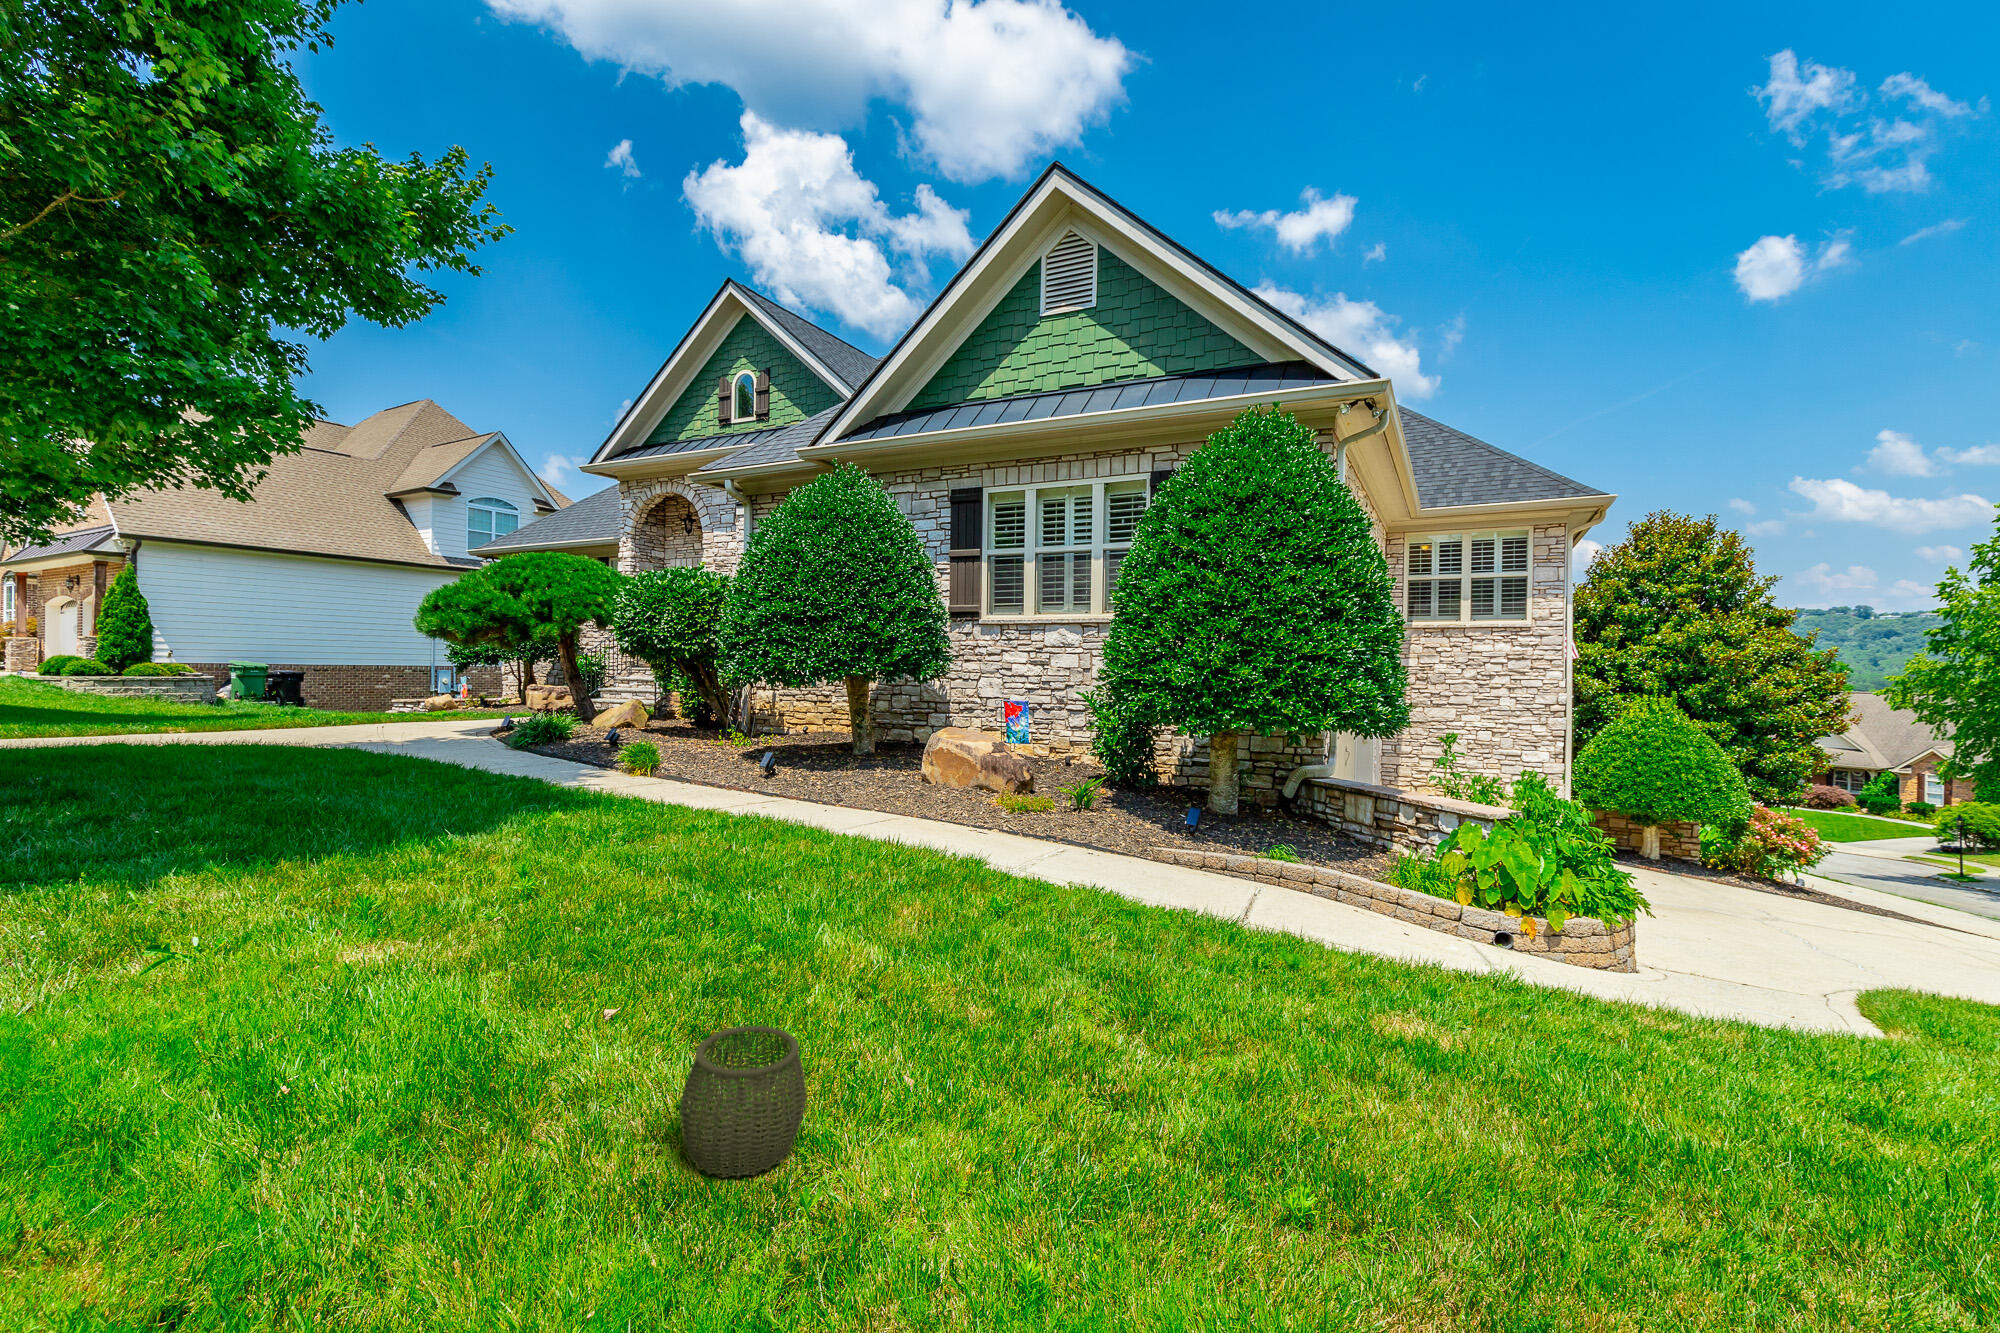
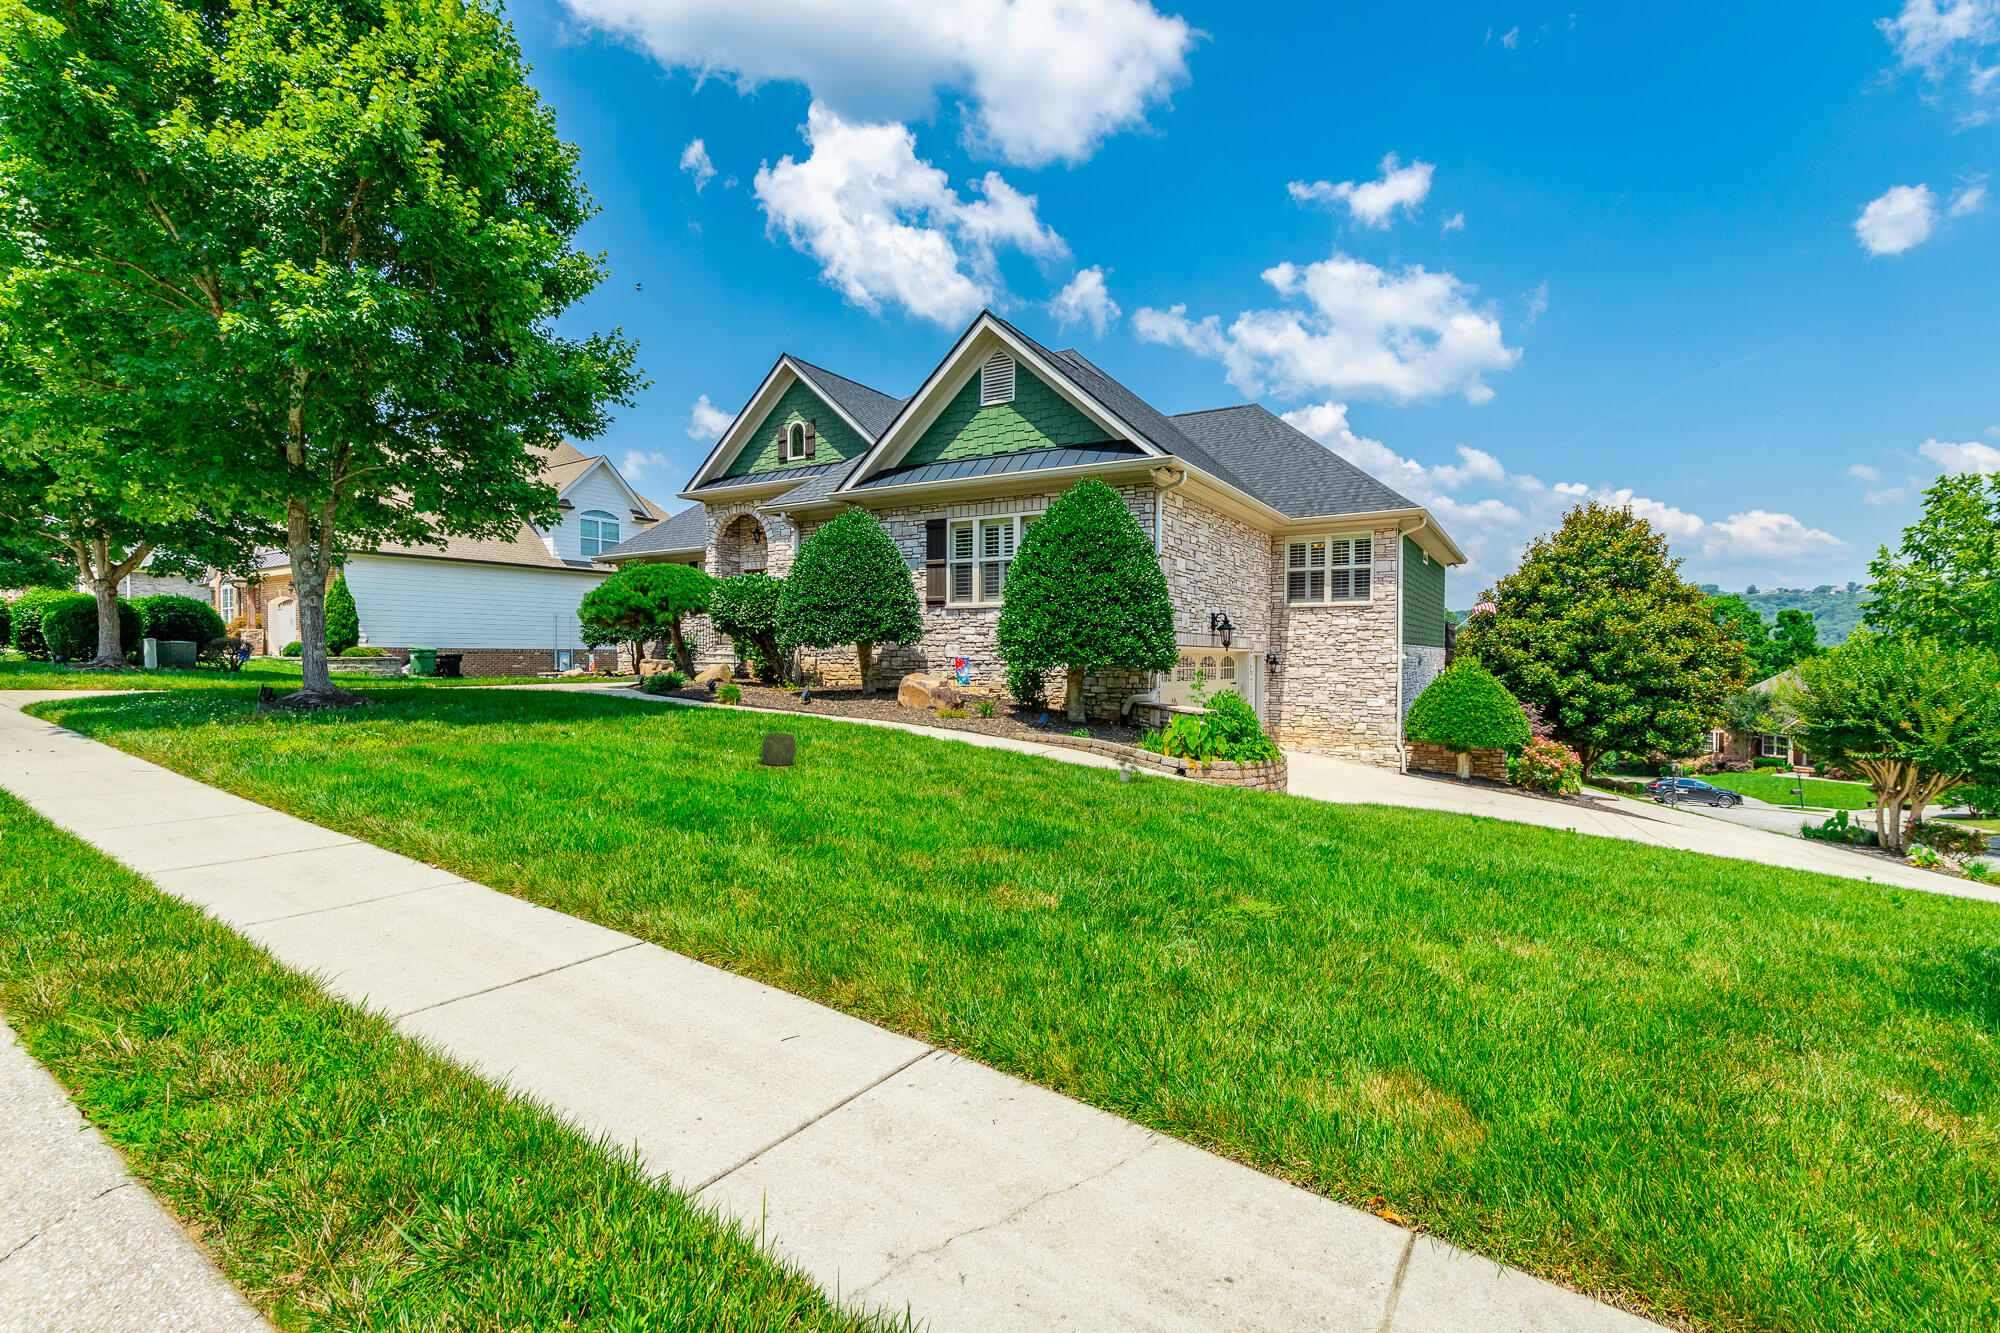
potted plant: none [1692,1015,1816,1120] -> present [1115,749,1142,782]

